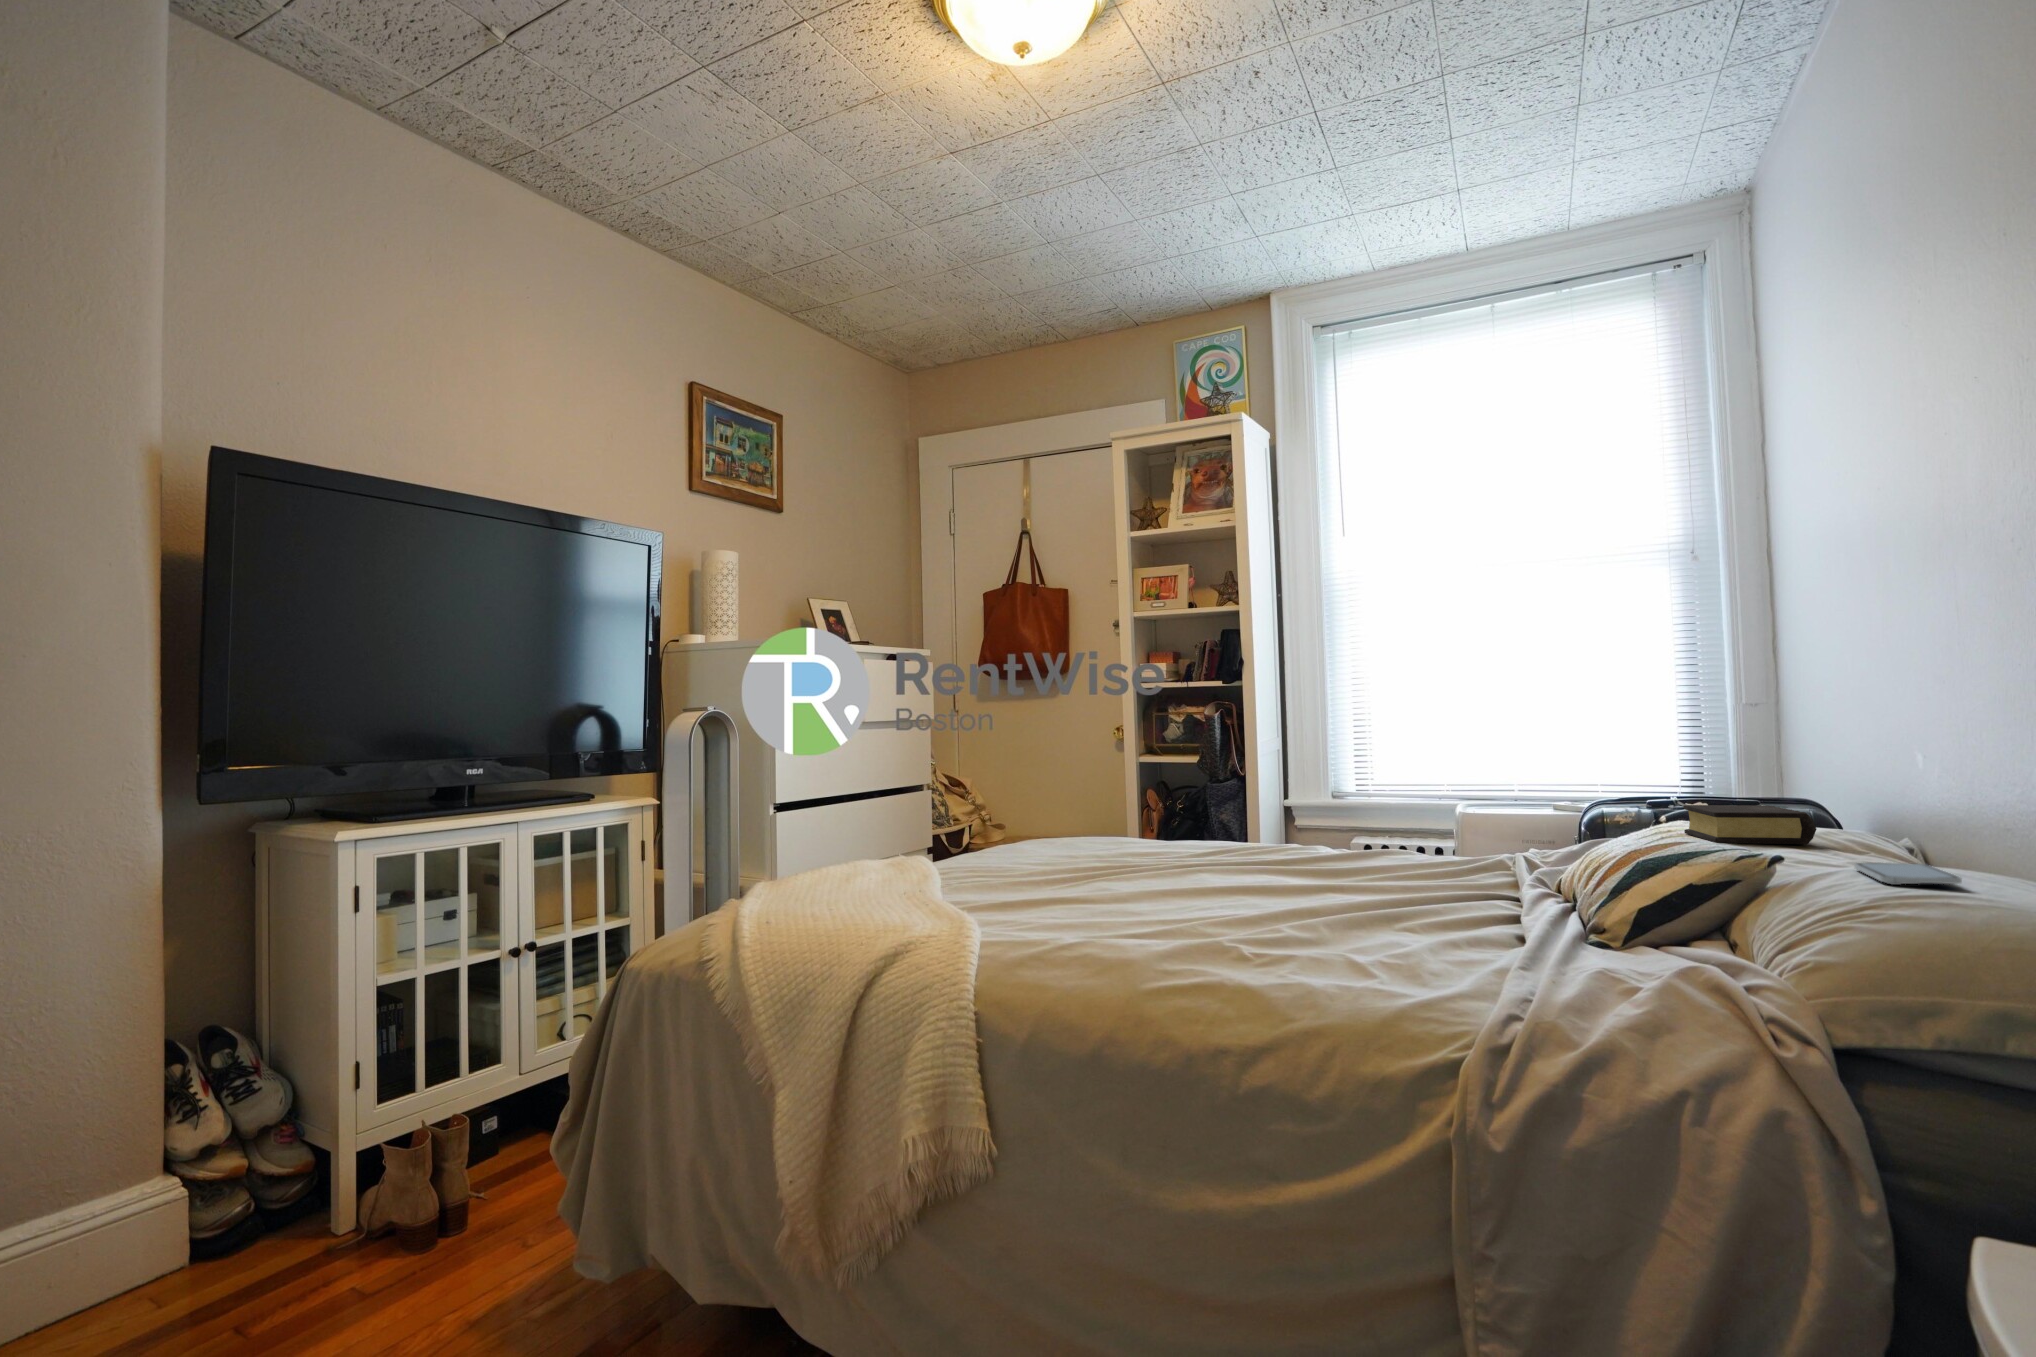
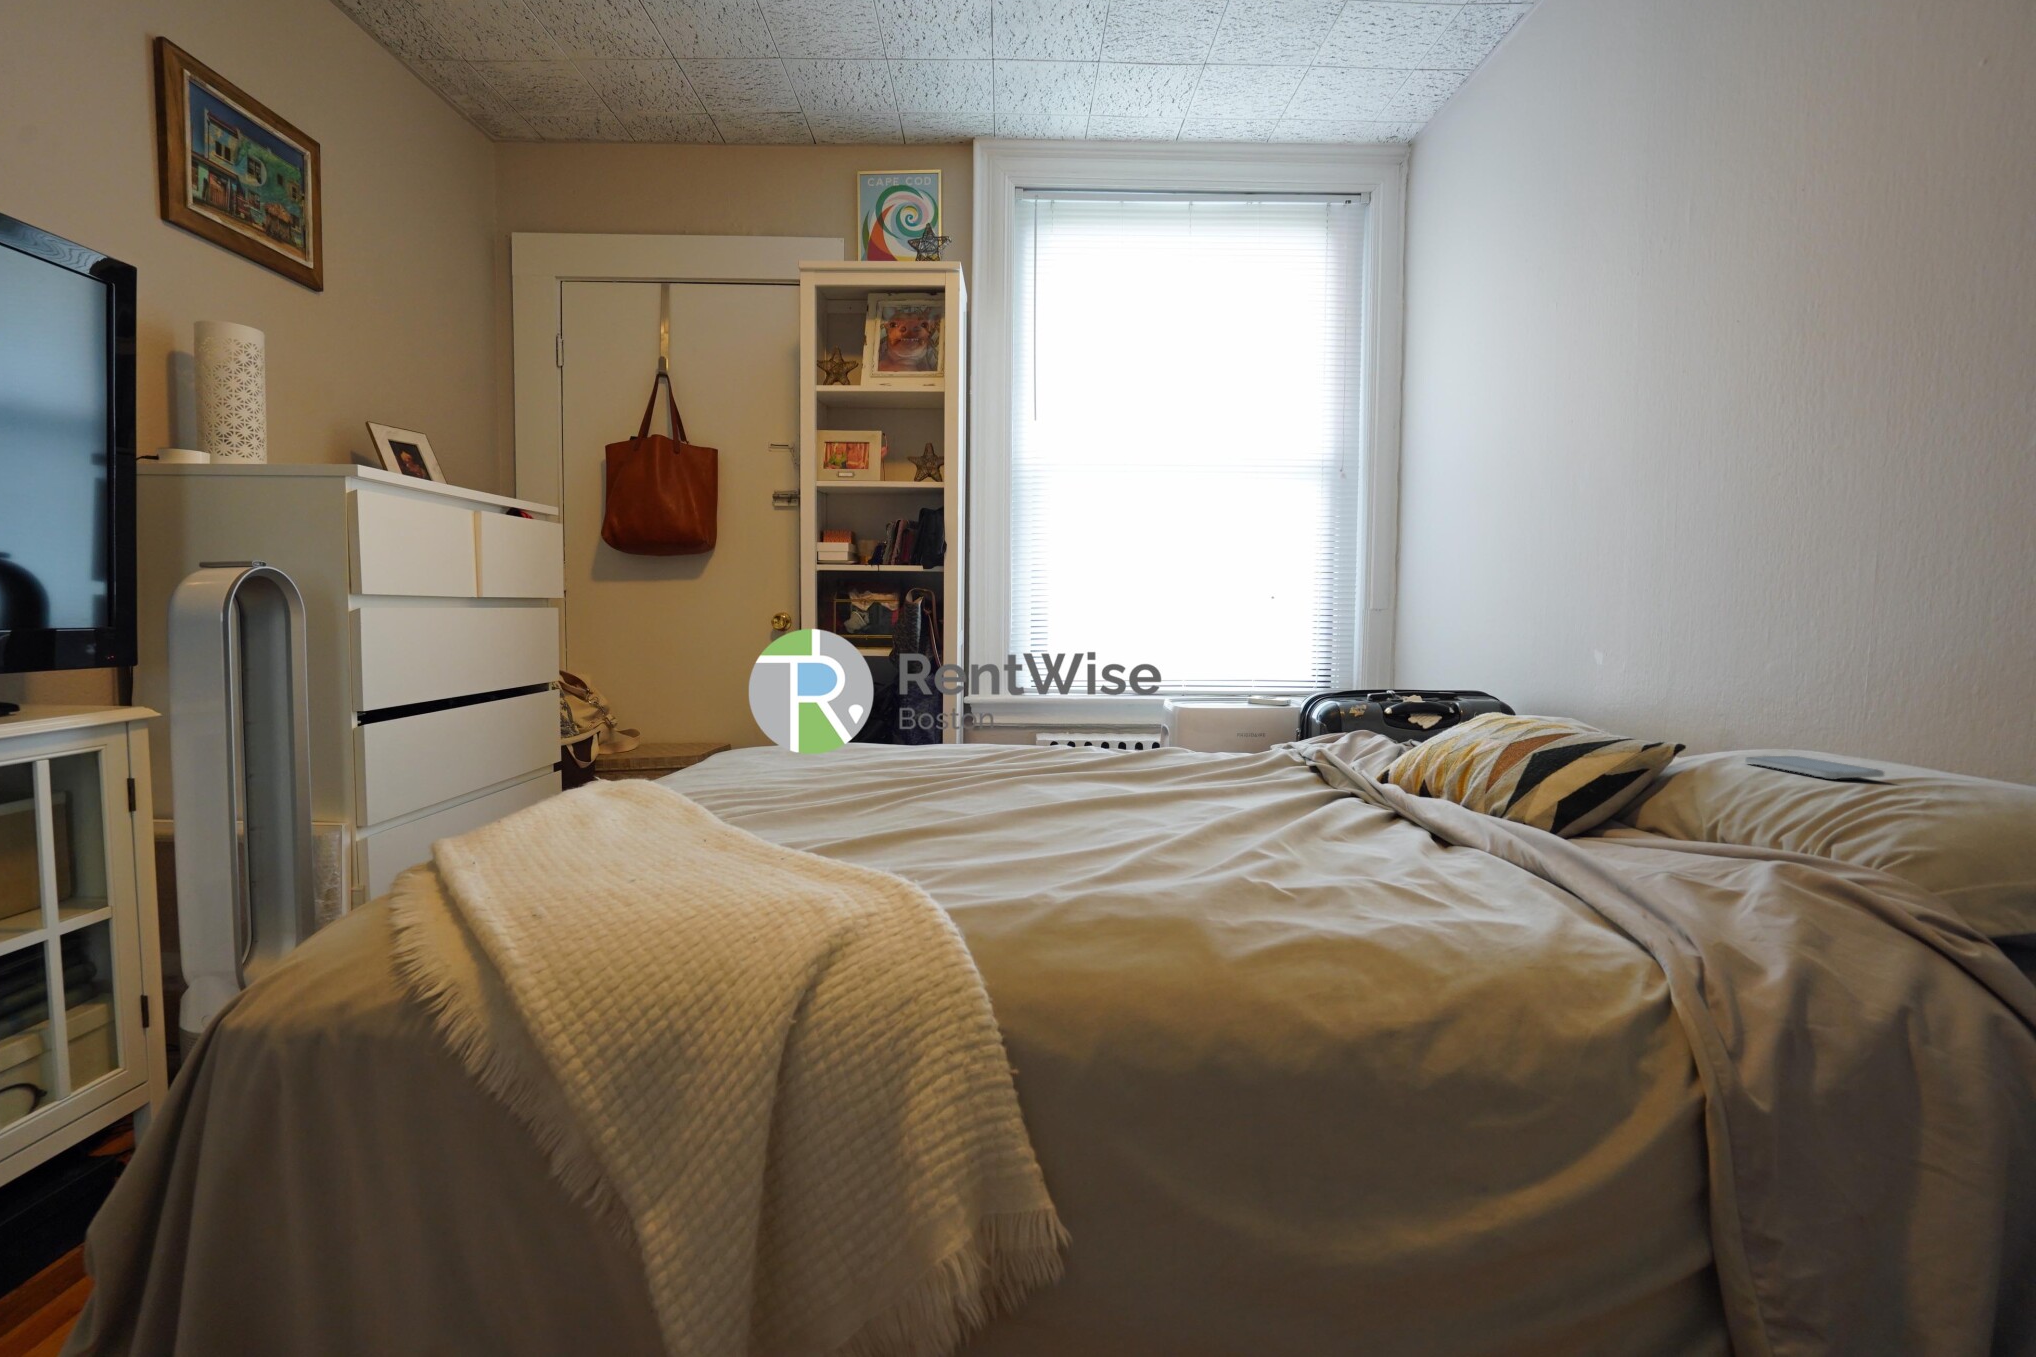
book: present [1683,805,1817,844] -> none [1497,700,1620,737]

